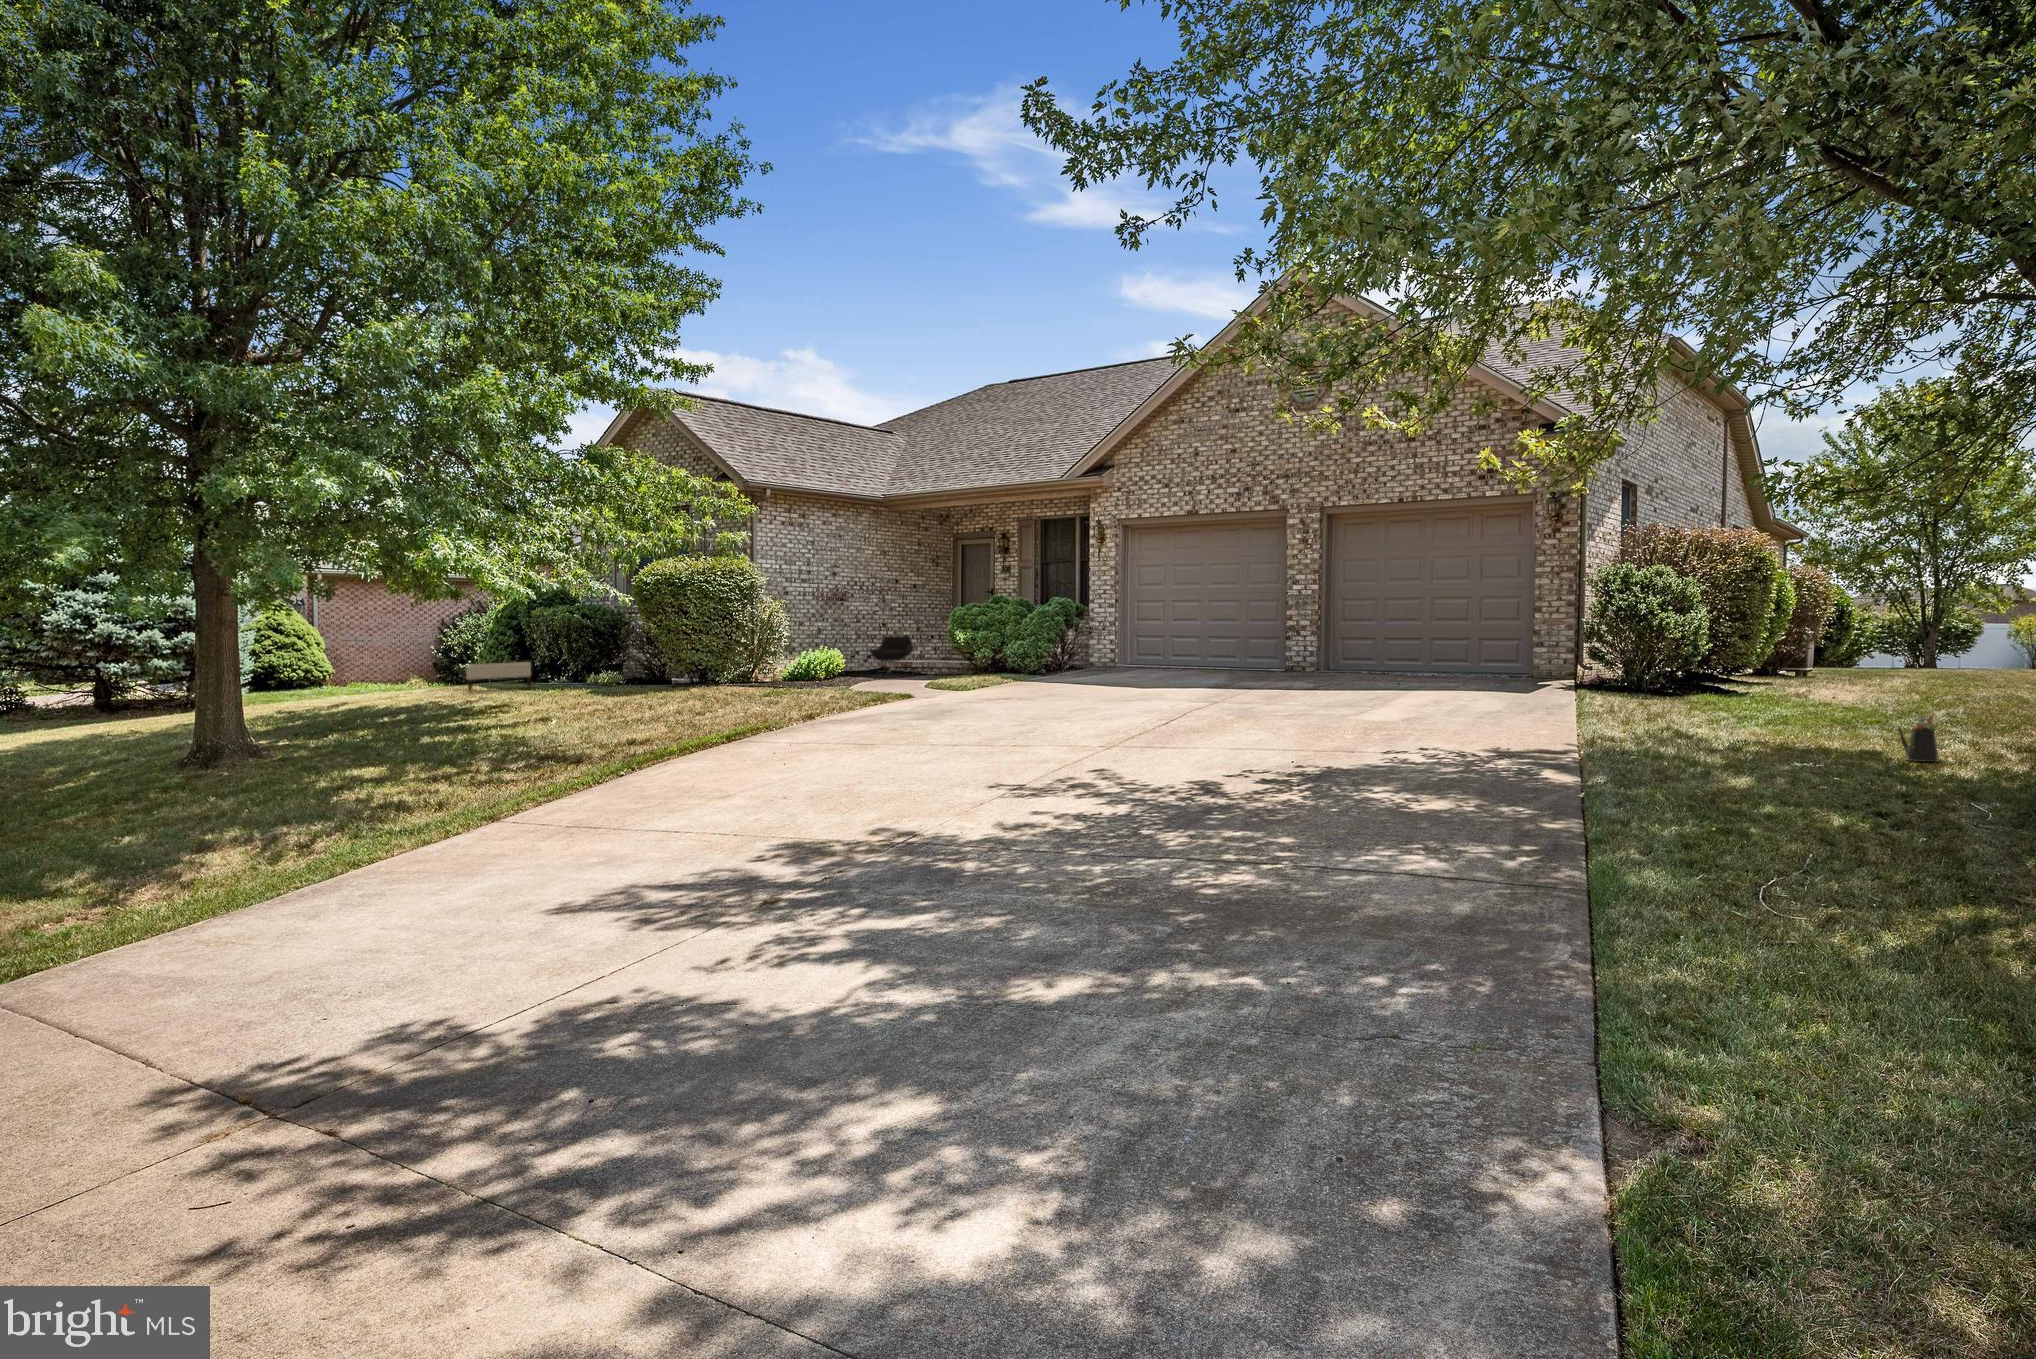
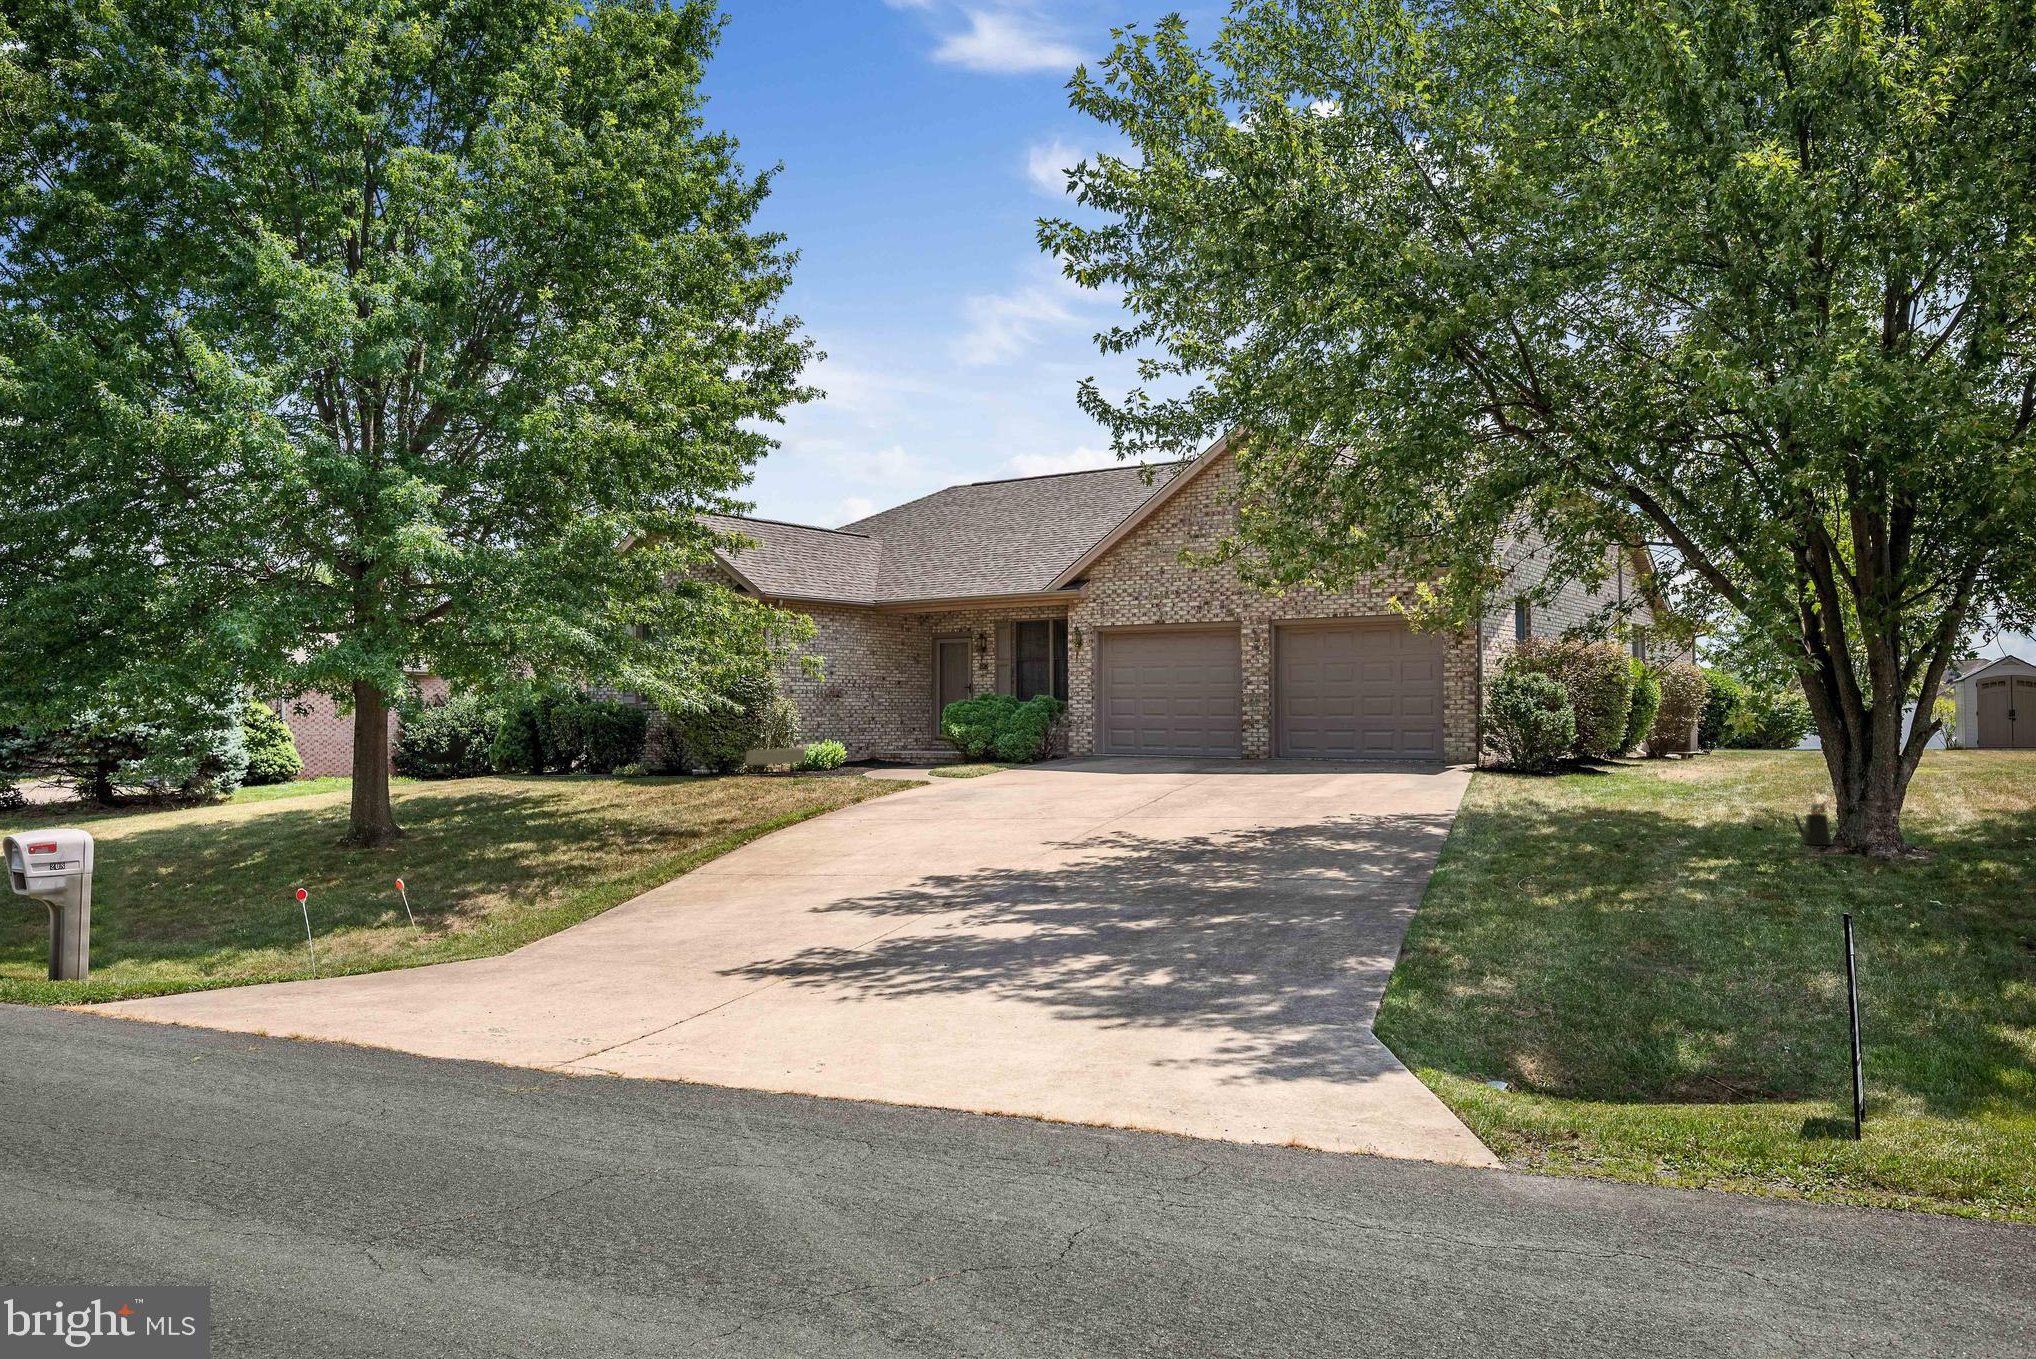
lounge chair: present [869,635,914,670] -> present [422,741,468,773]
bench: present [466,662,531,691] -> present [746,748,806,776]

